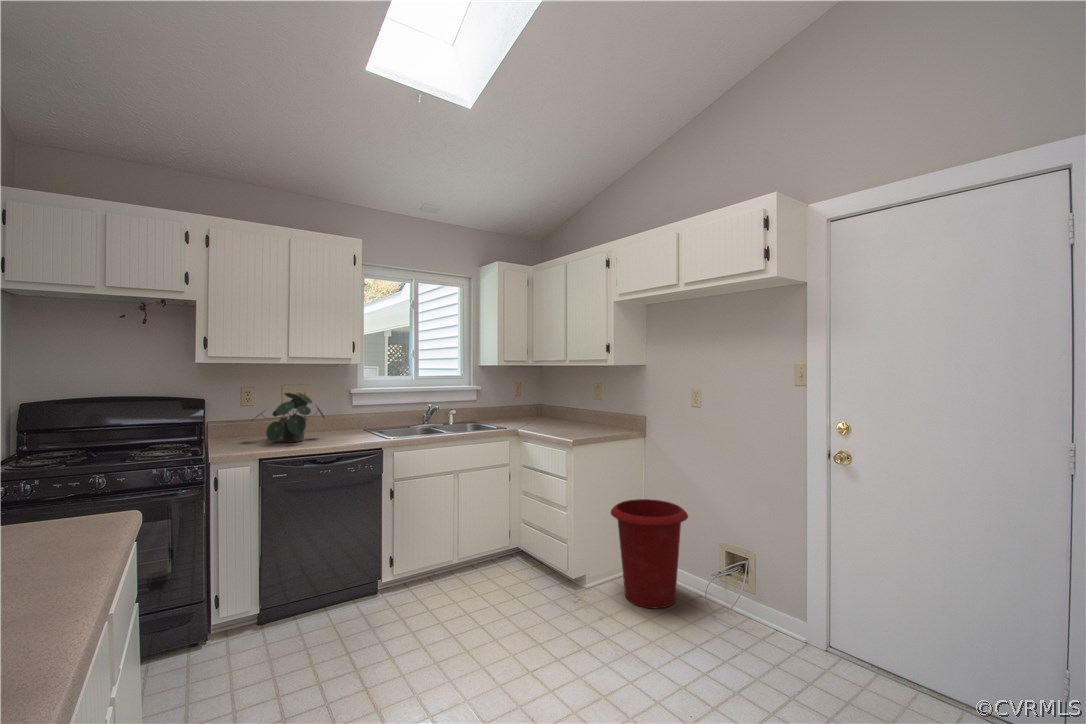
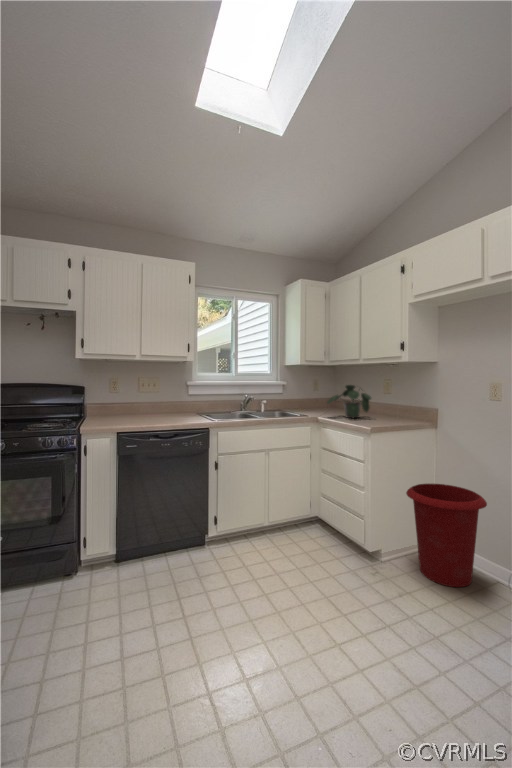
potted plant: present [256,393,324,442] -> present [327,385,371,418]

